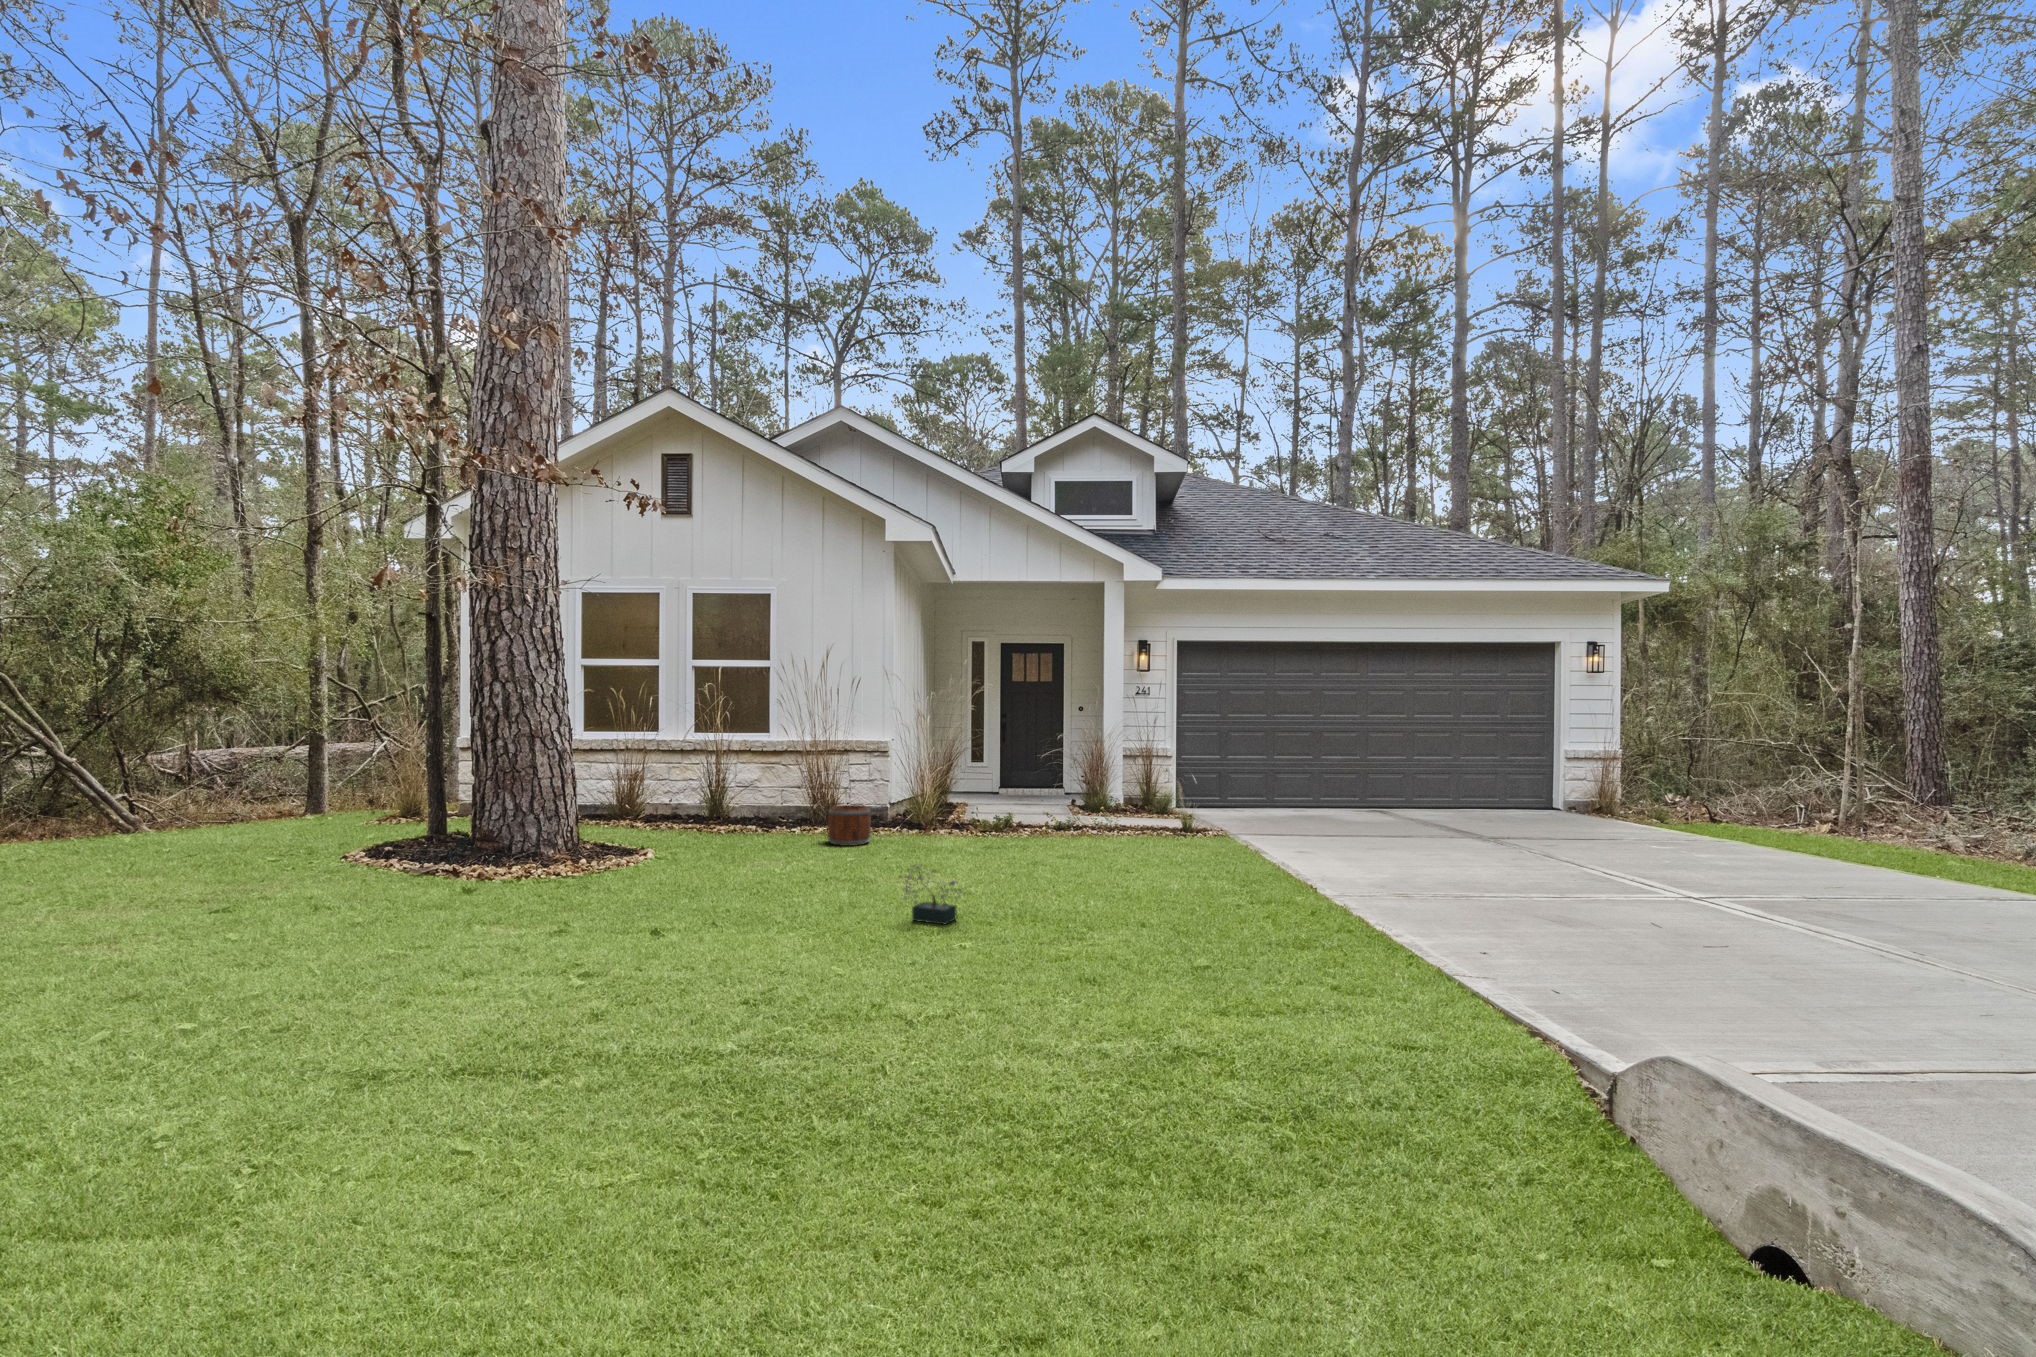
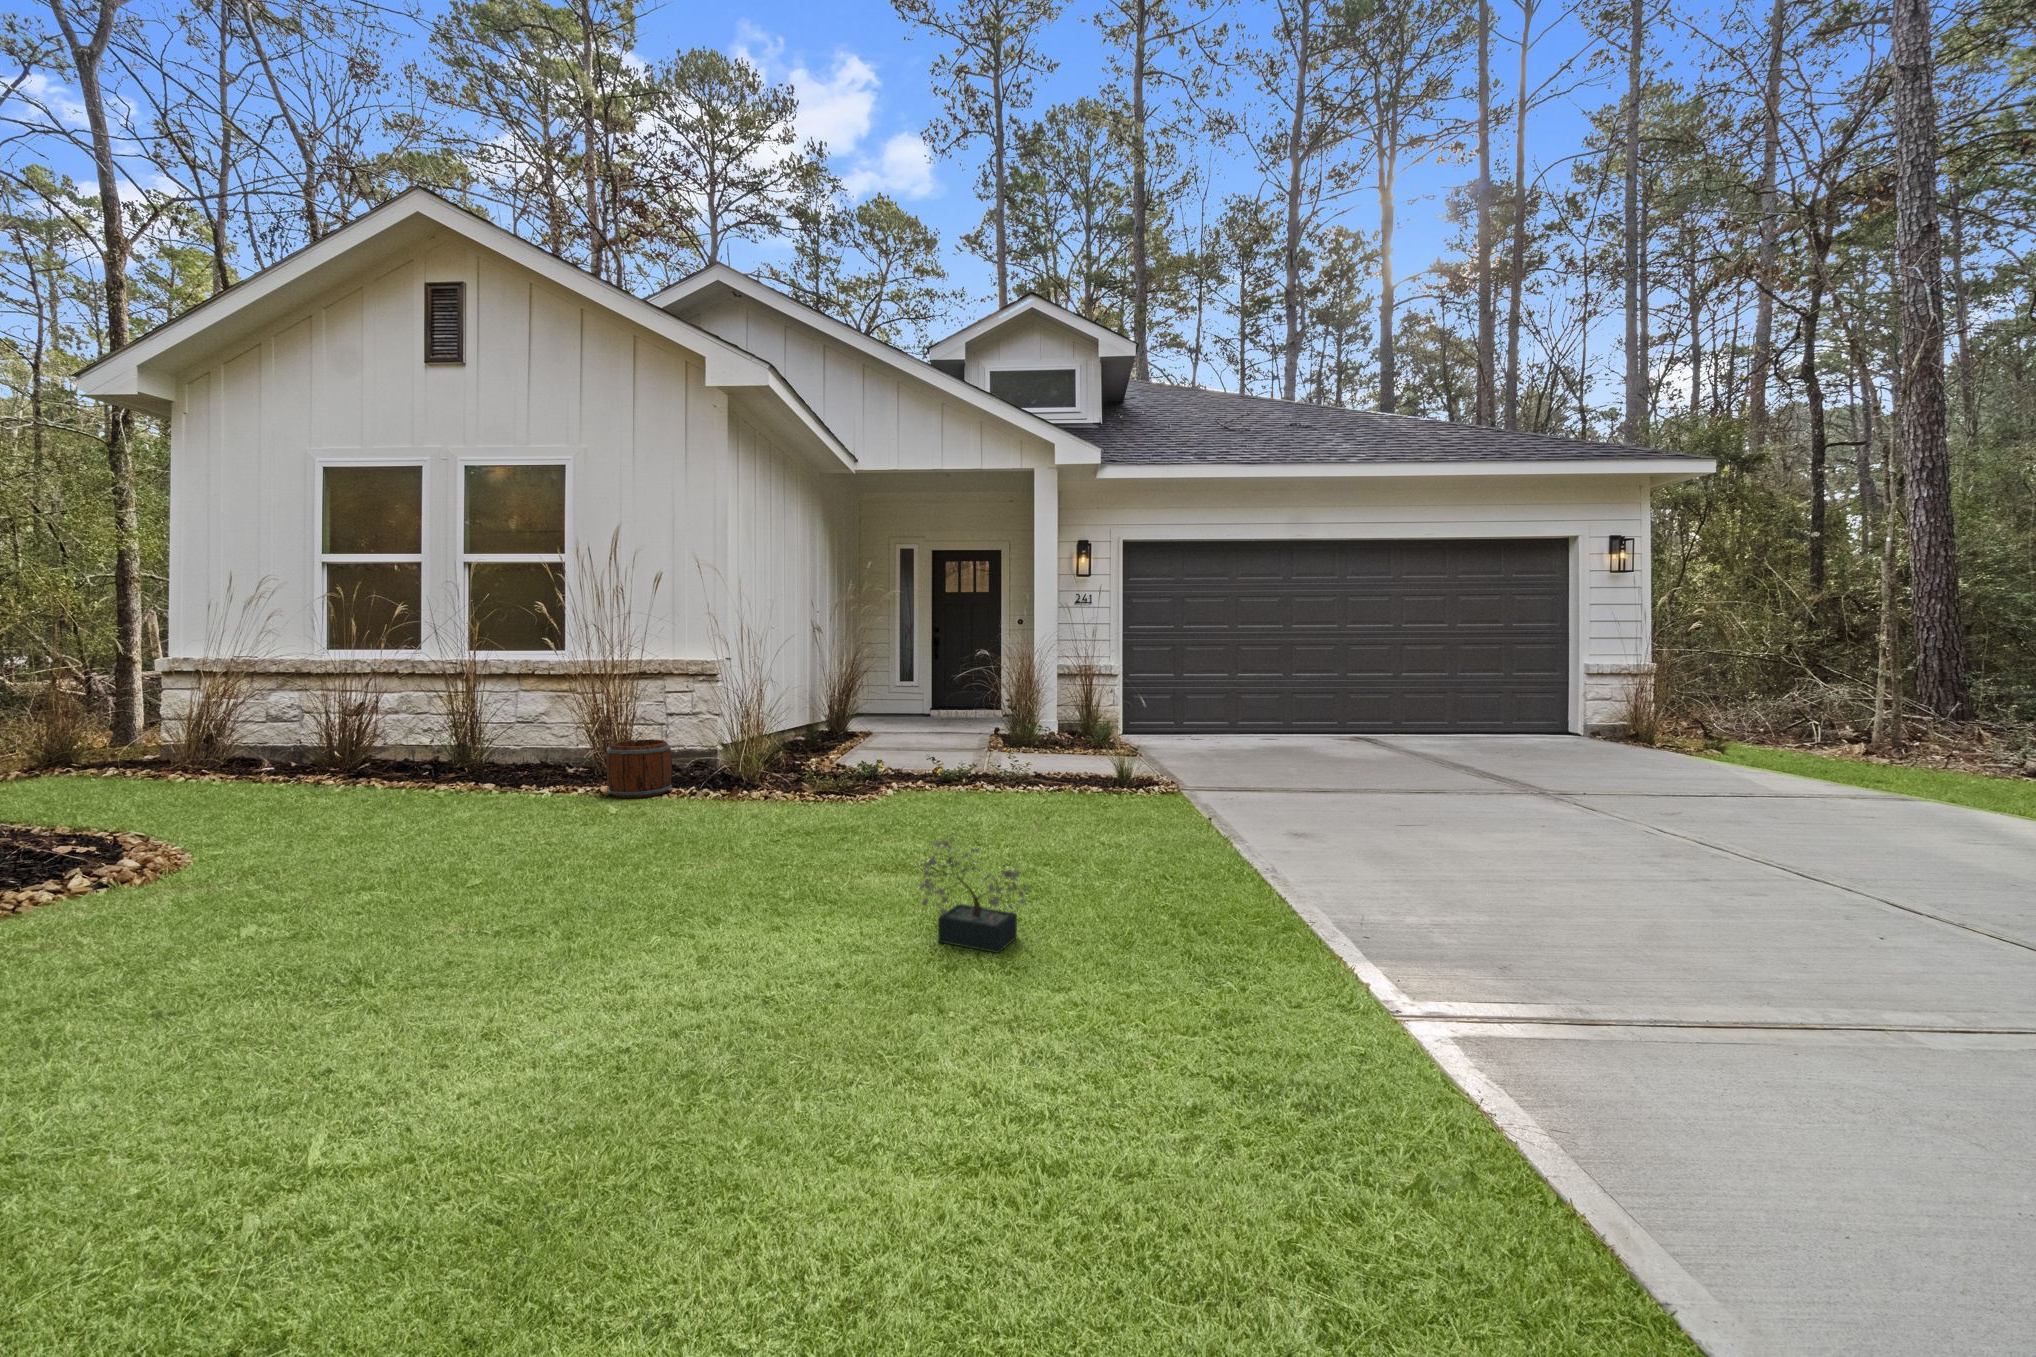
decorative plant: present [903,865,961,925] -> present [915,838,1029,953]

